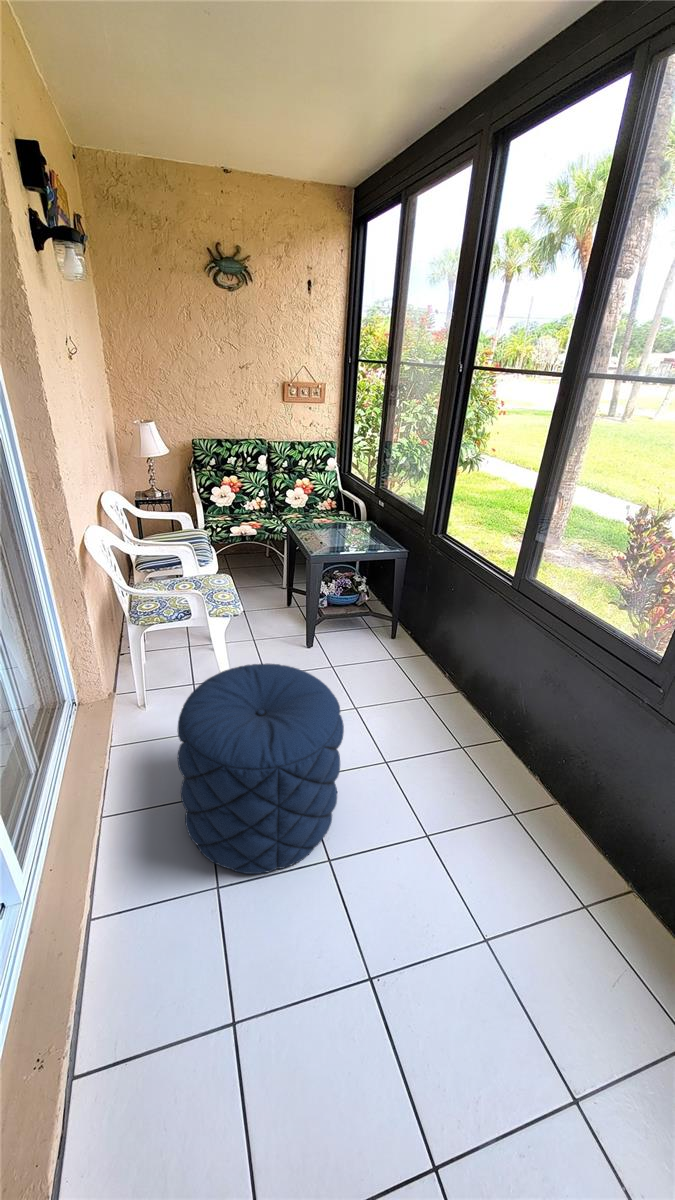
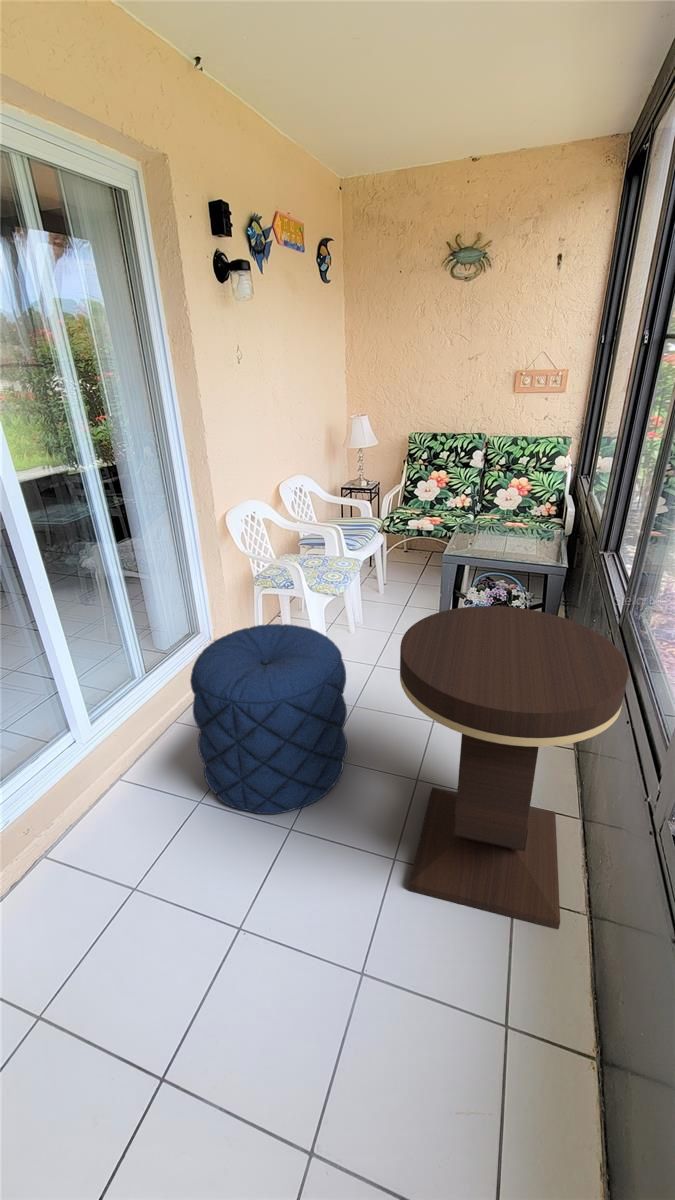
side table: none [406,605,611,862] -> present [400,606,628,929]

